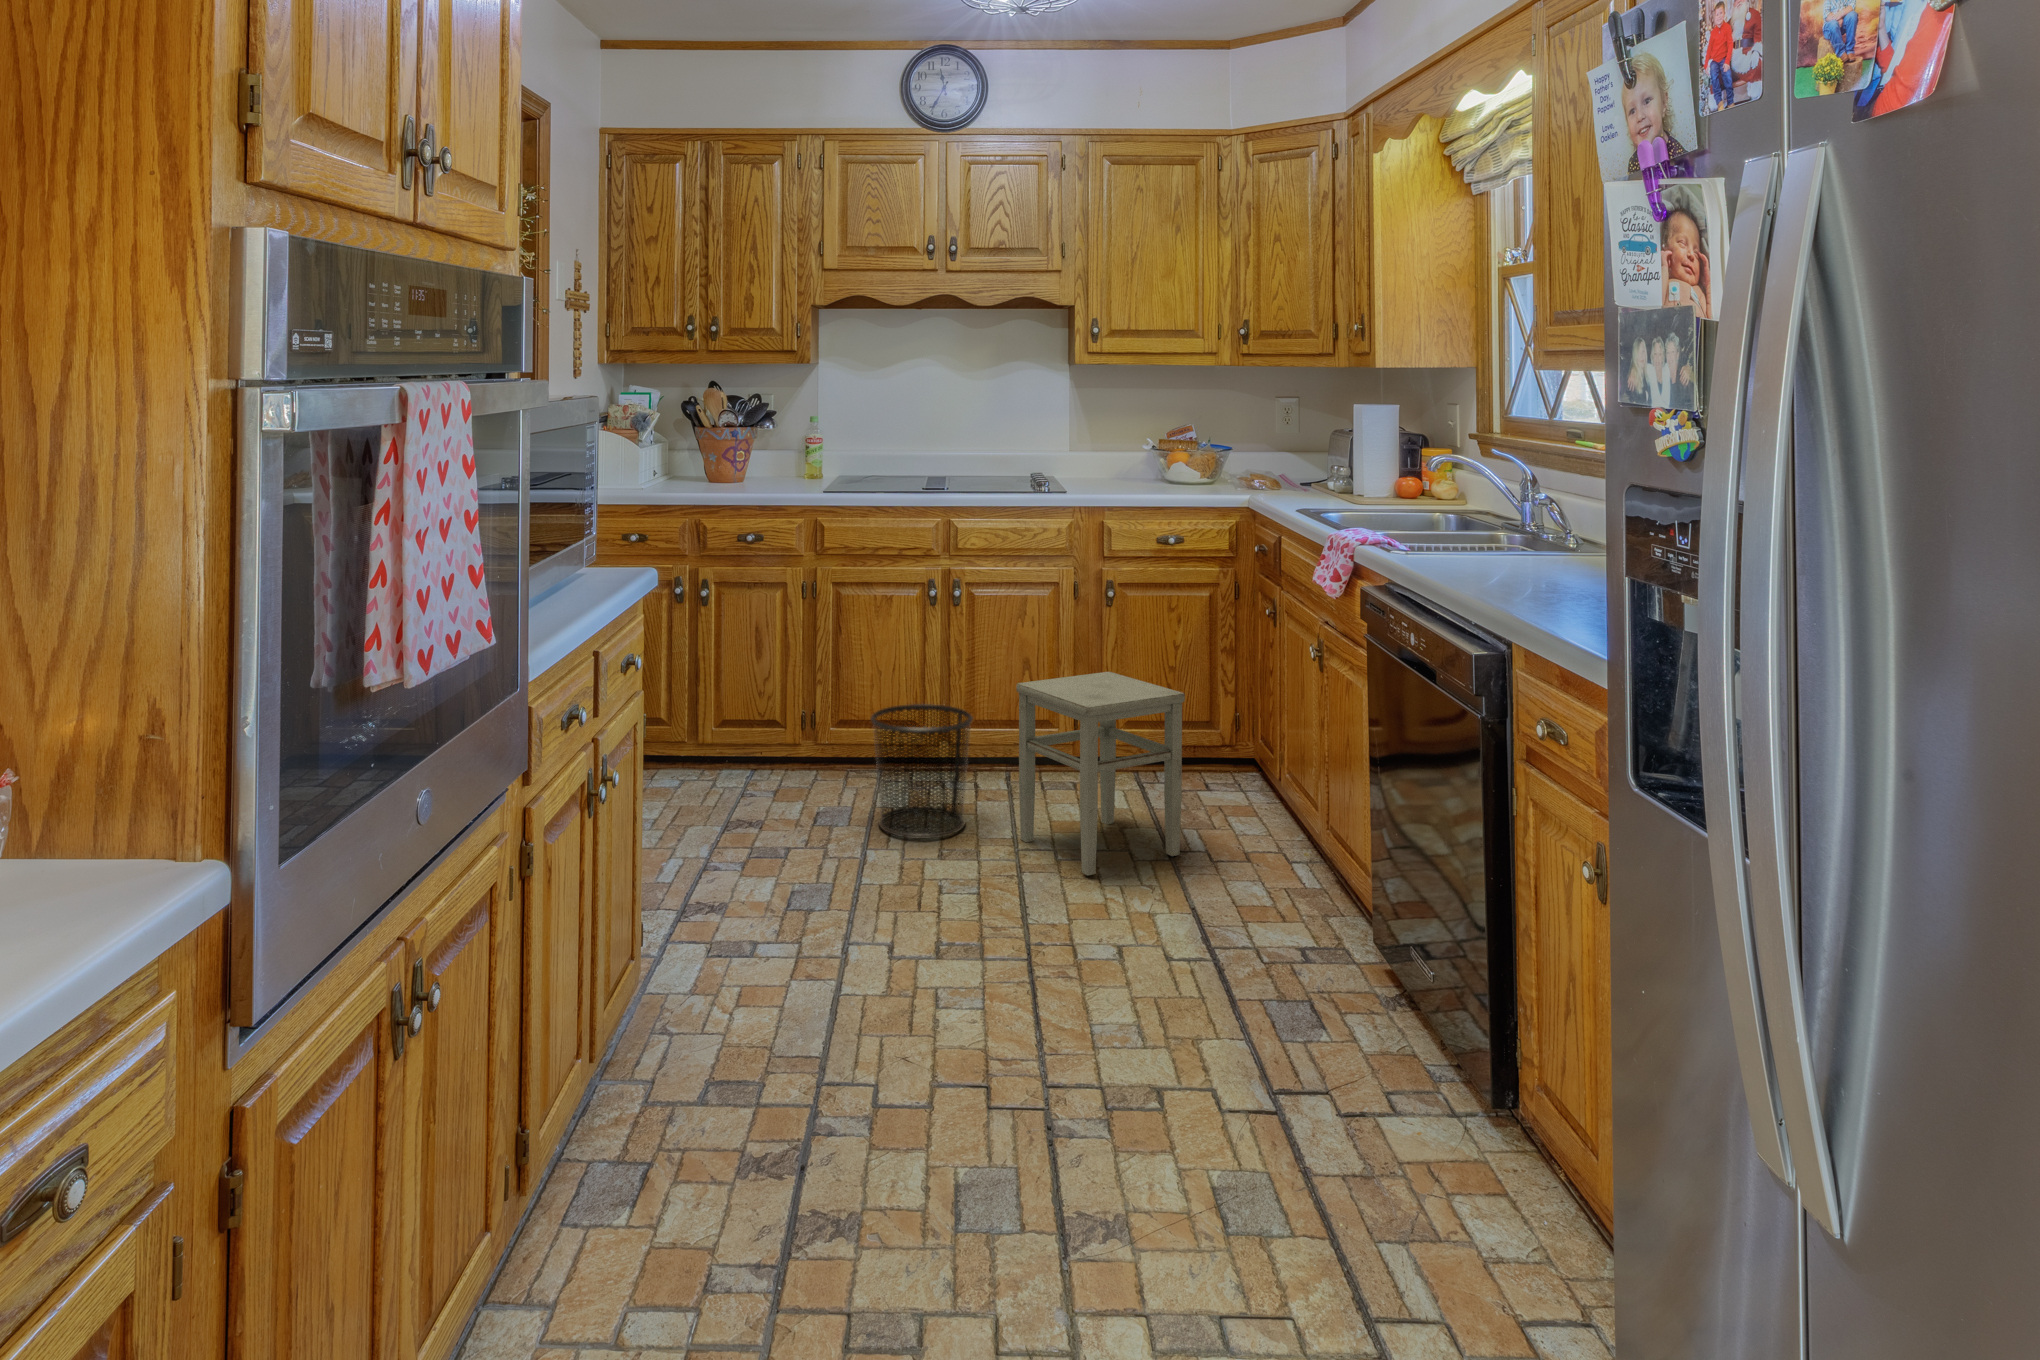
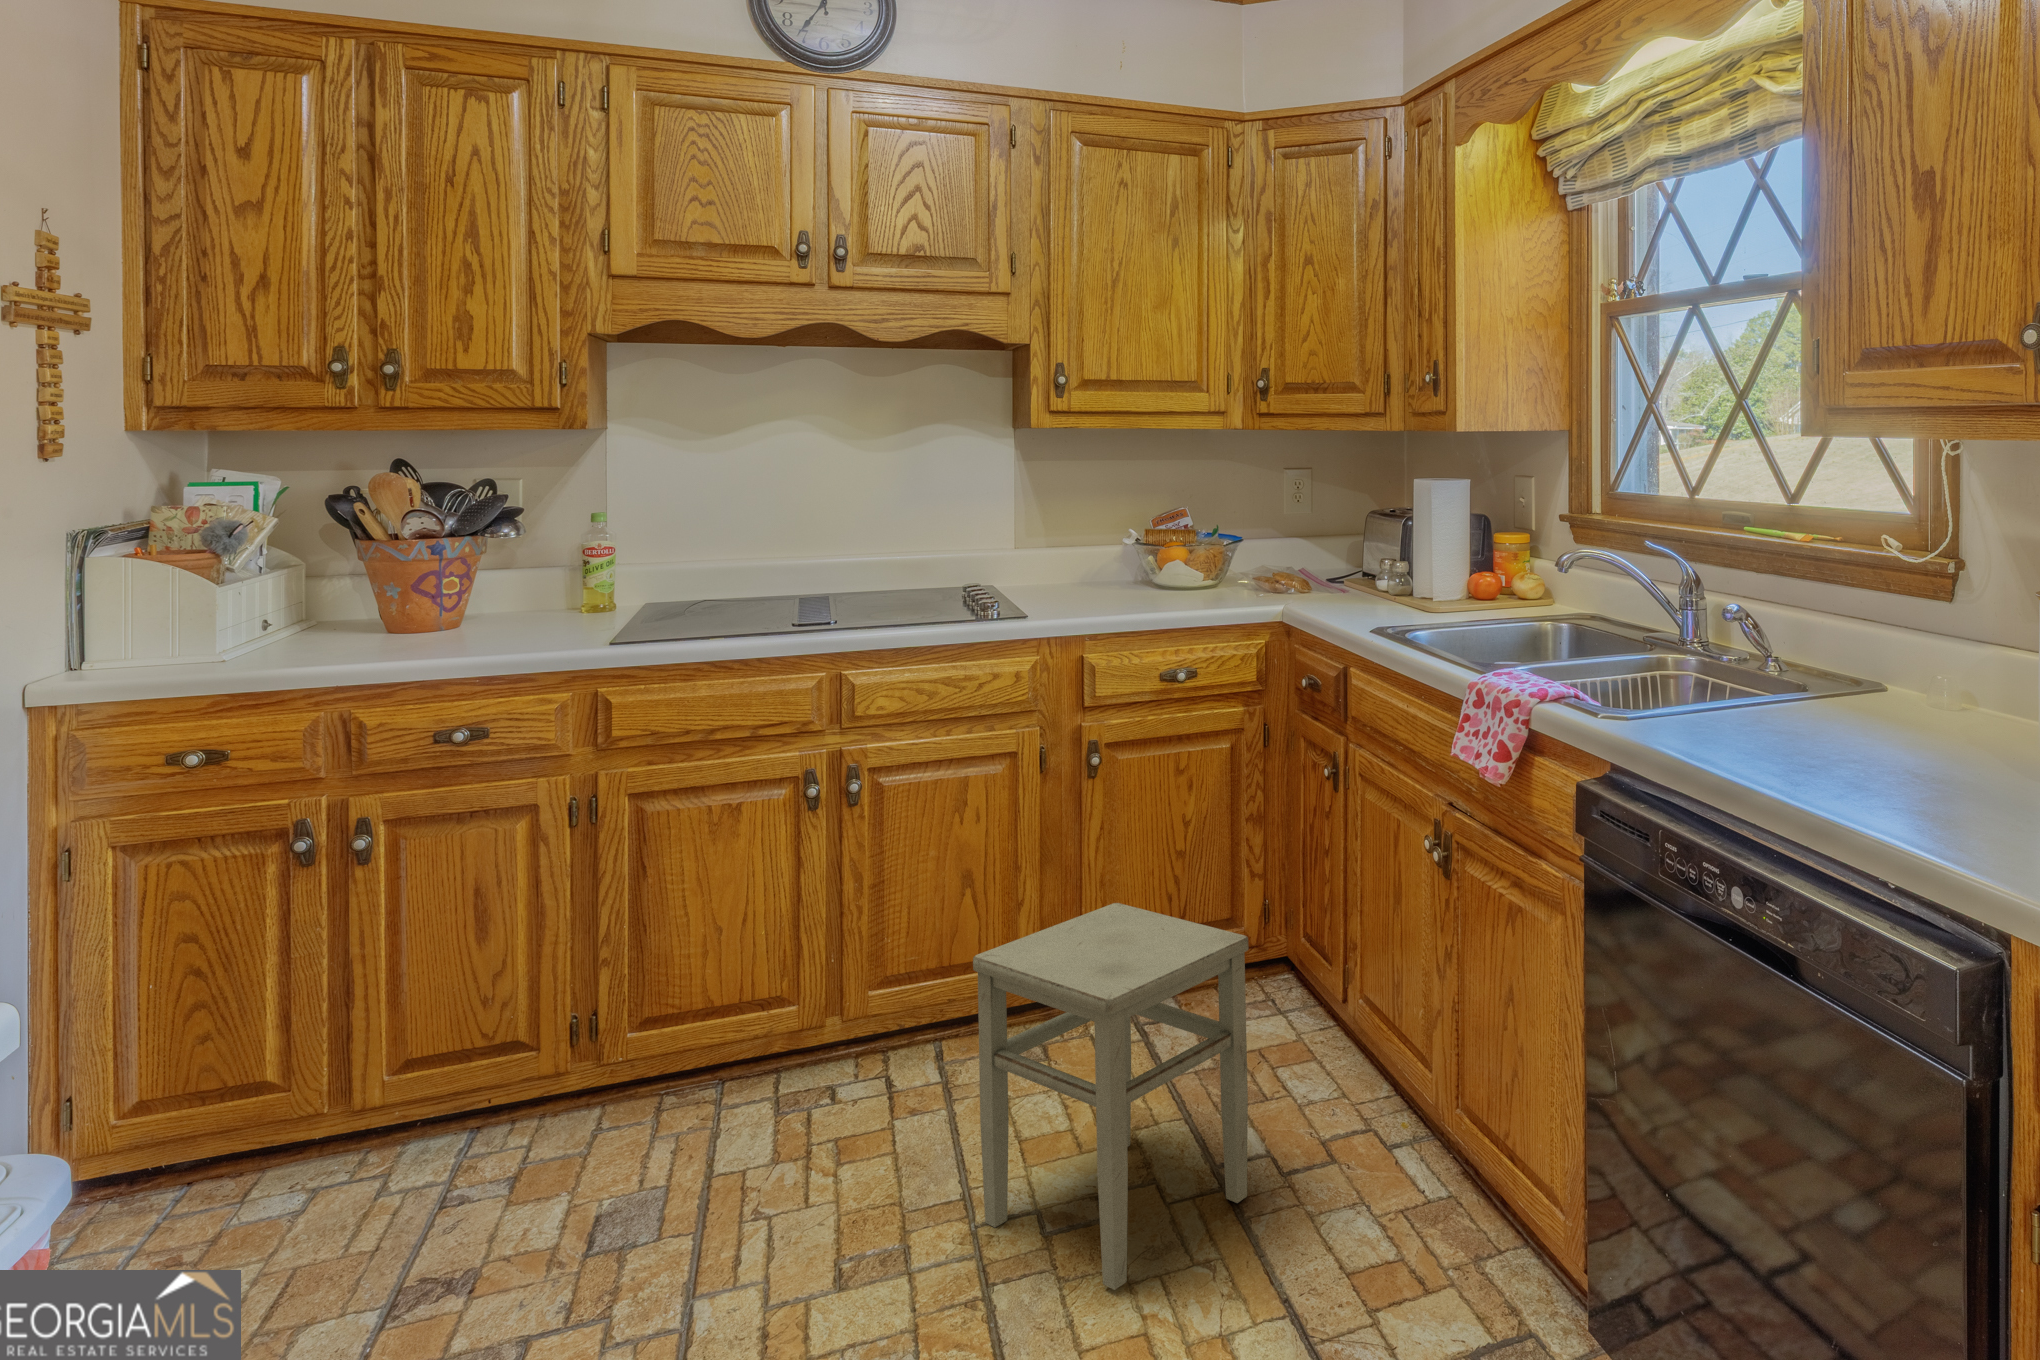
waste bin: present [871,704,973,839] -> none [701,999,895,1271]

